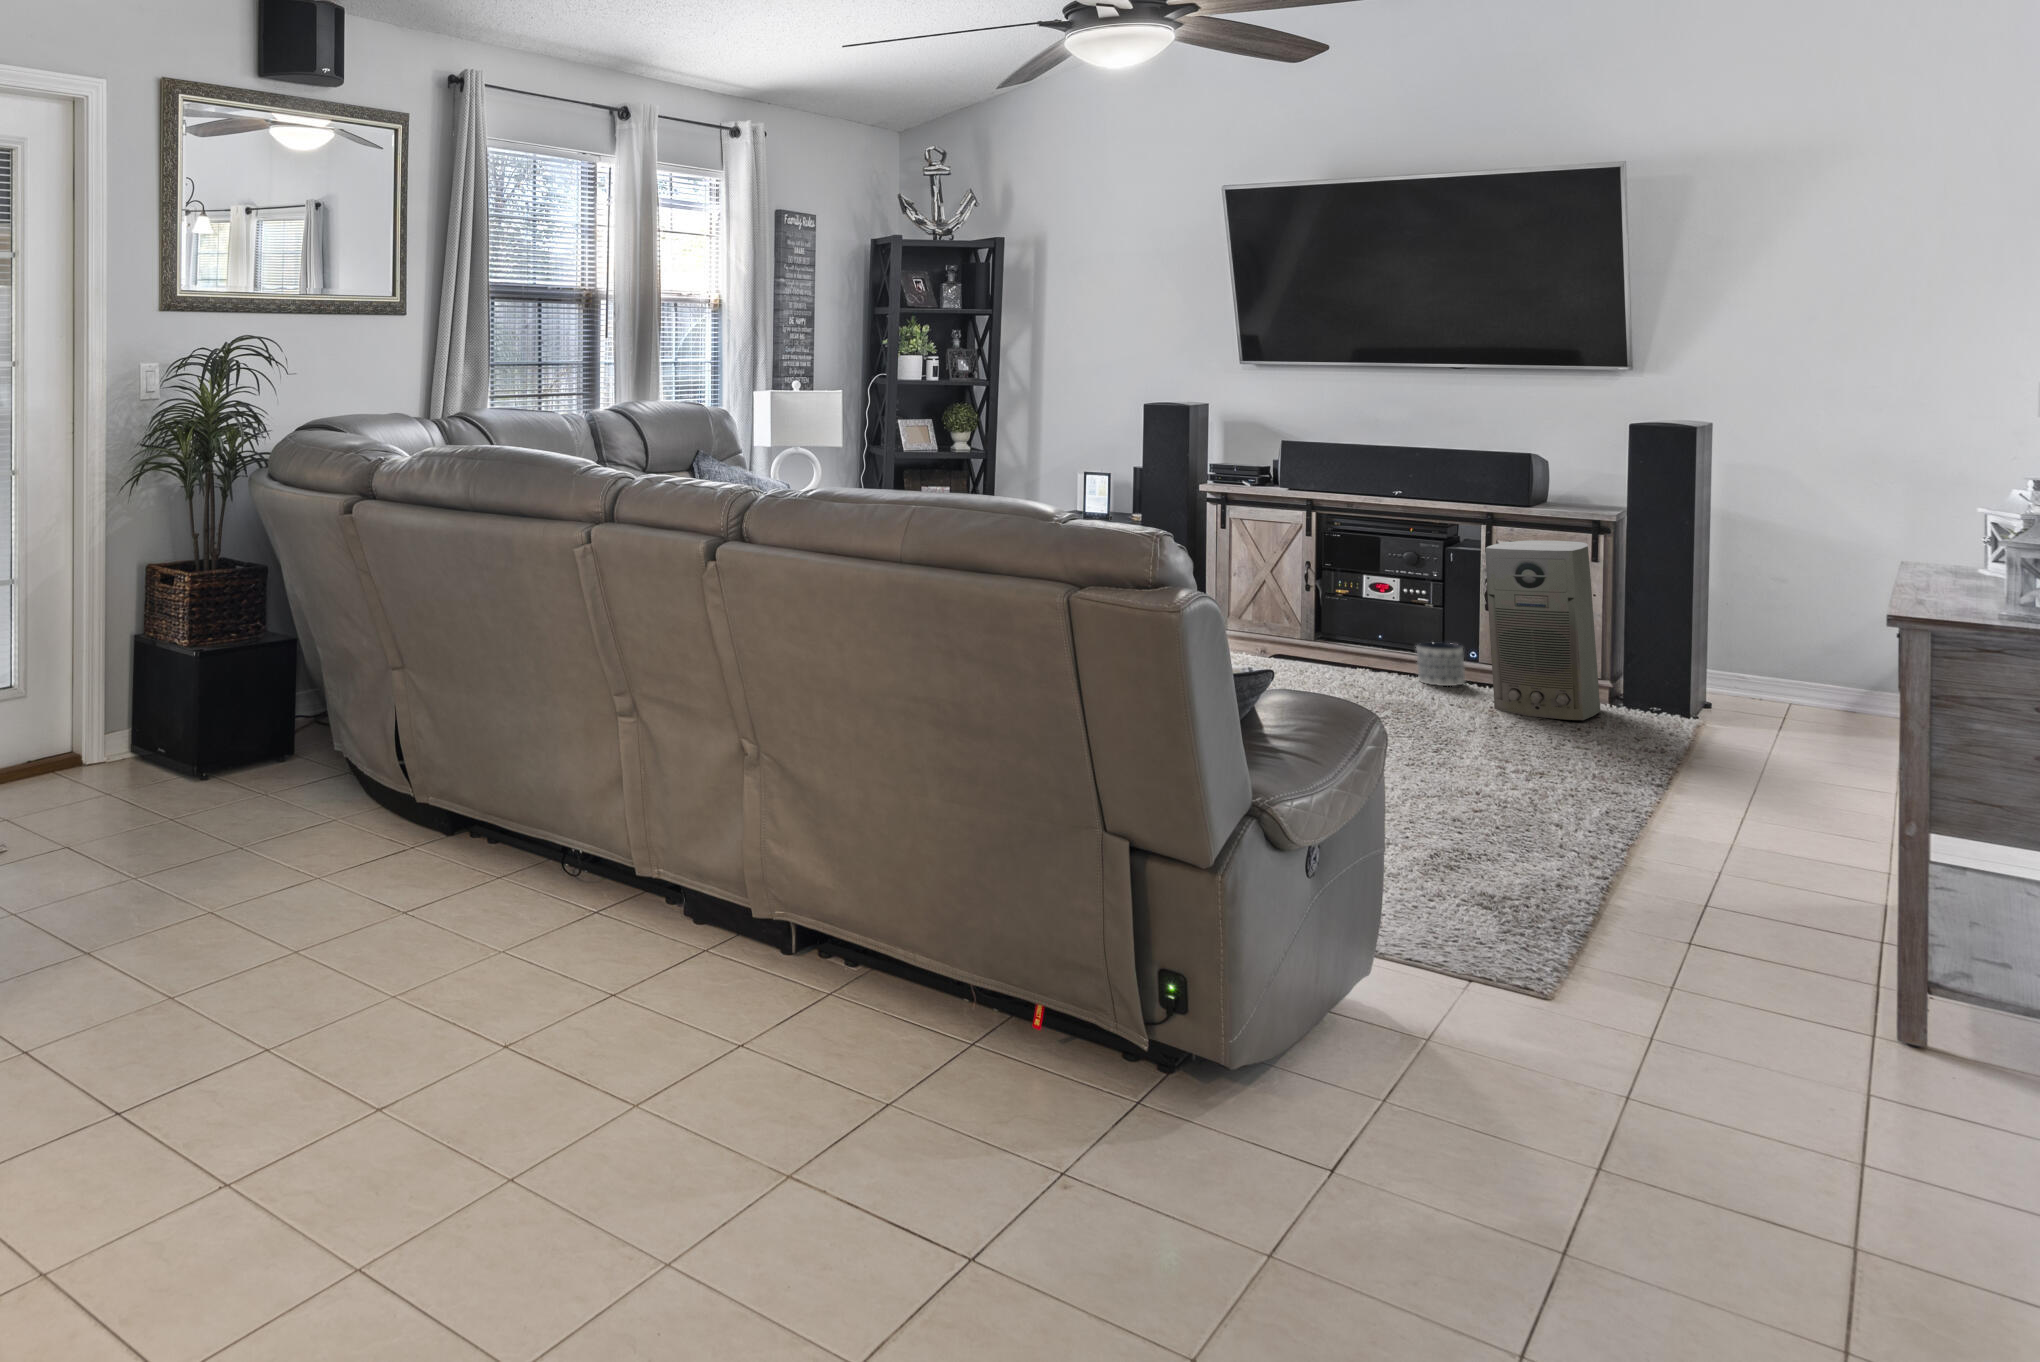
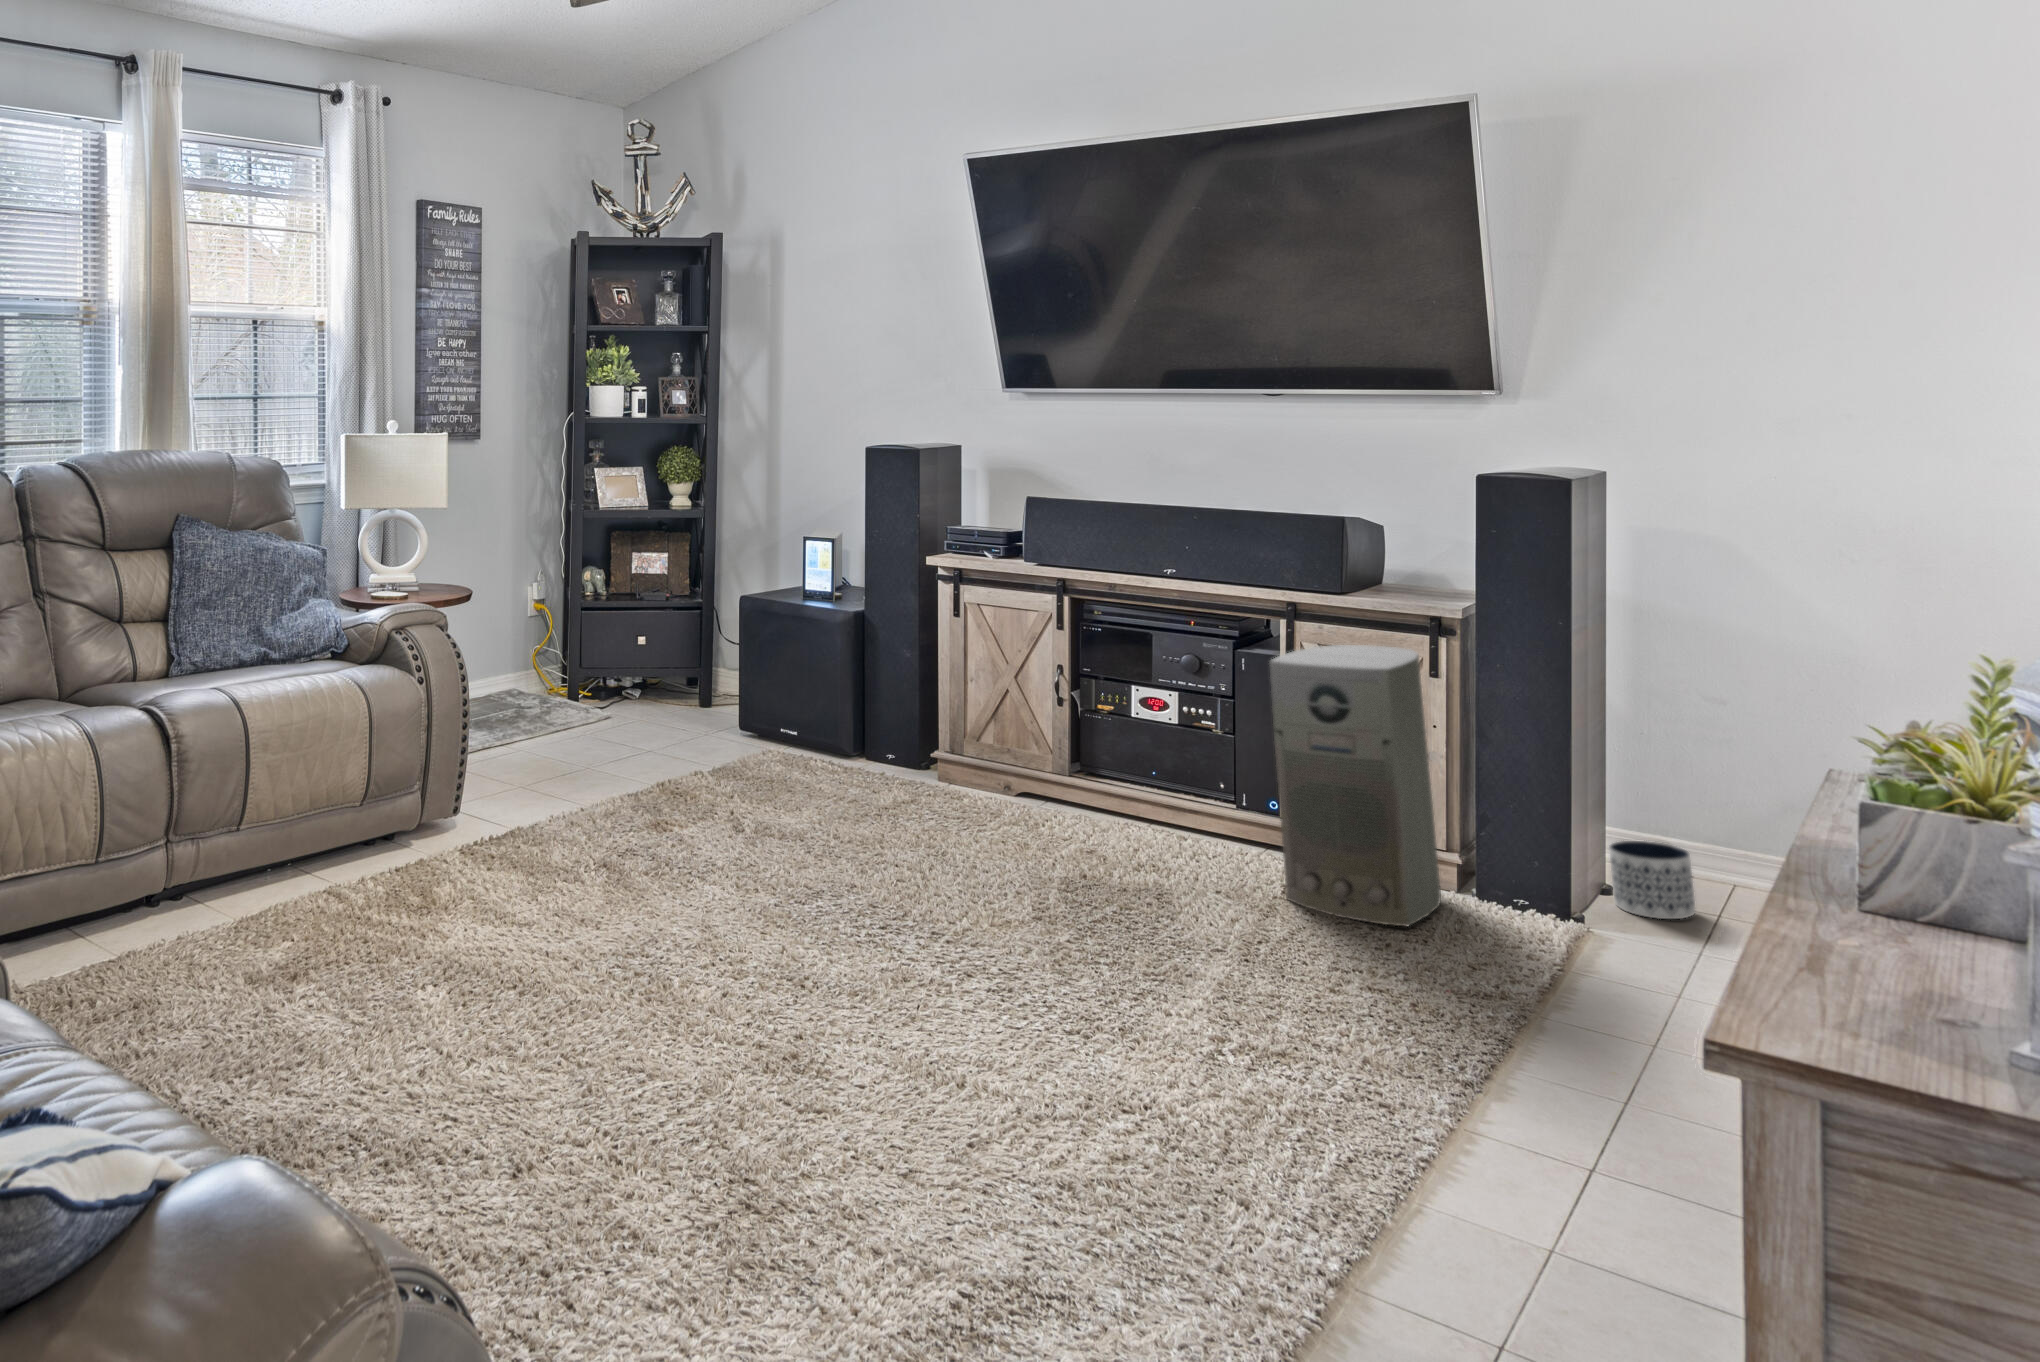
planter: present [1417,643,1465,686] -> present [1609,841,1695,919]

